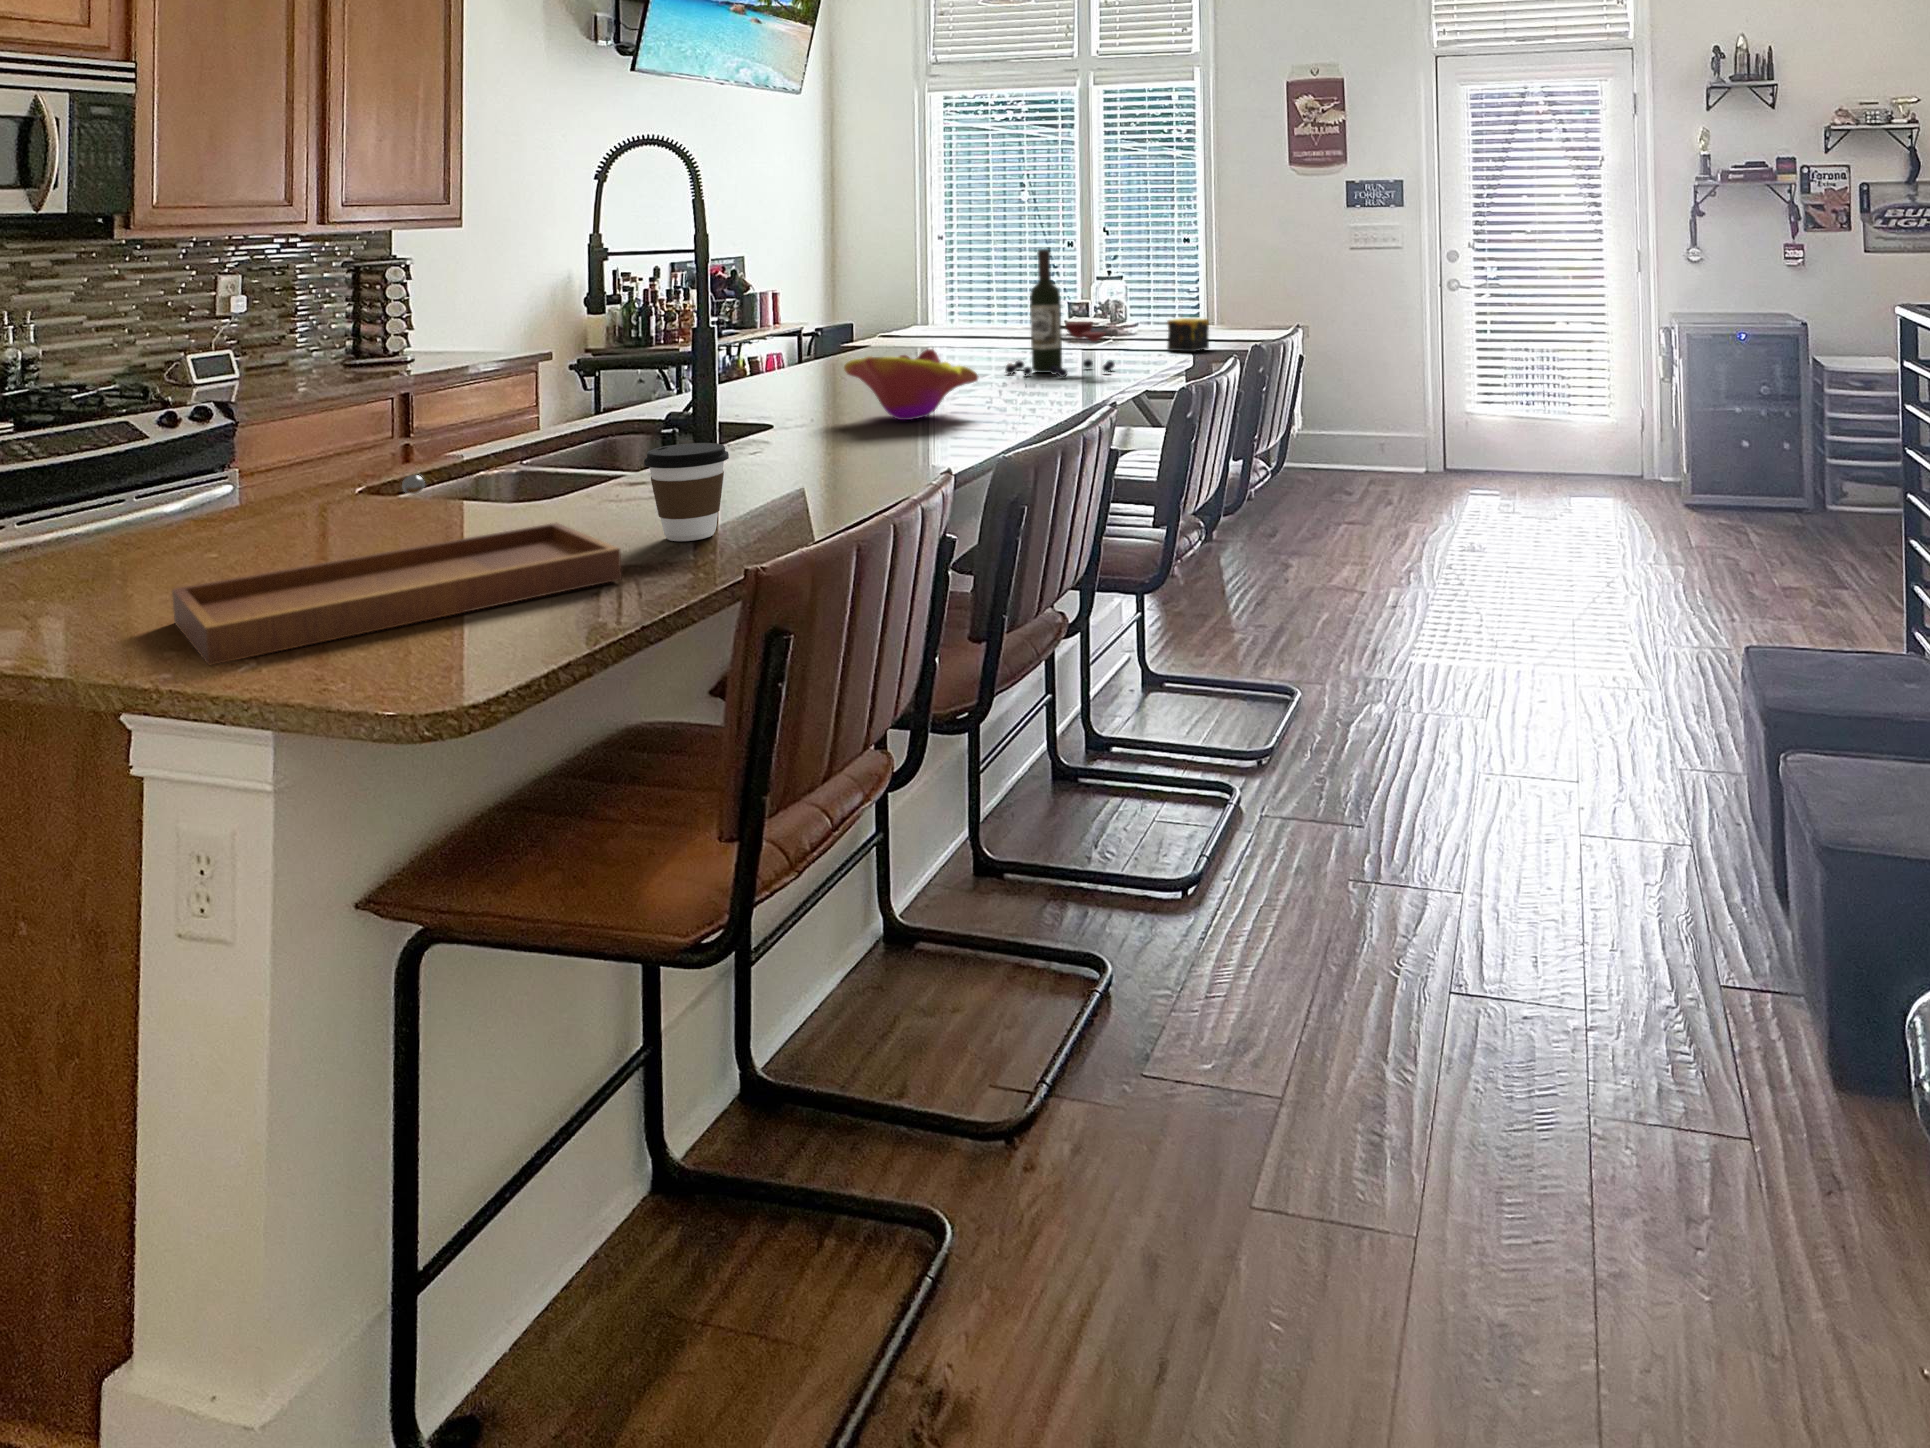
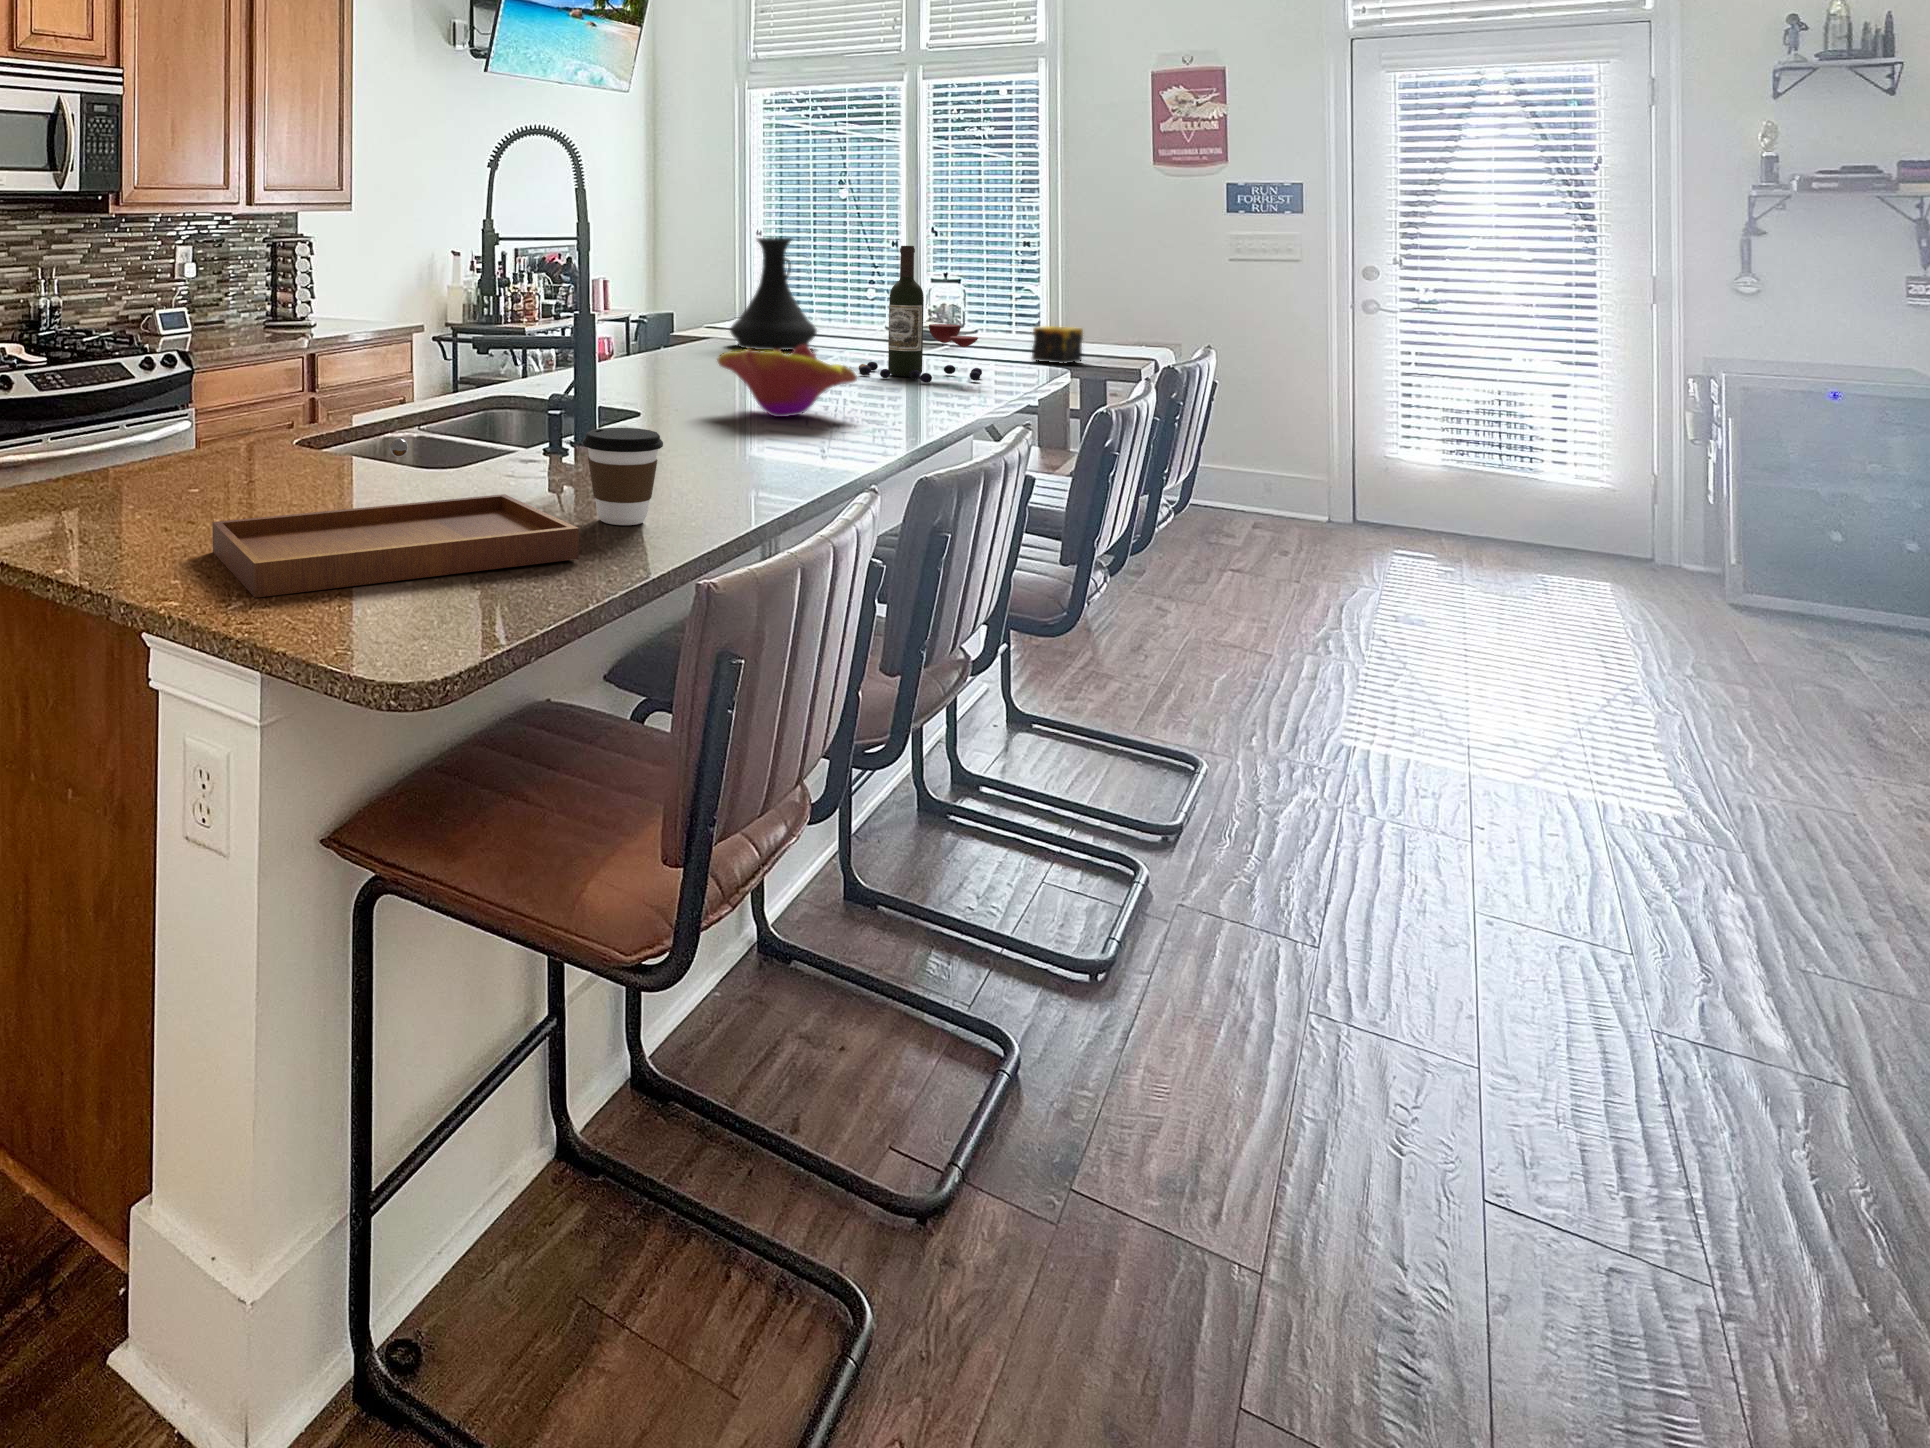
vase: none [893,244,978,355] -> present [730,238,817,350]

